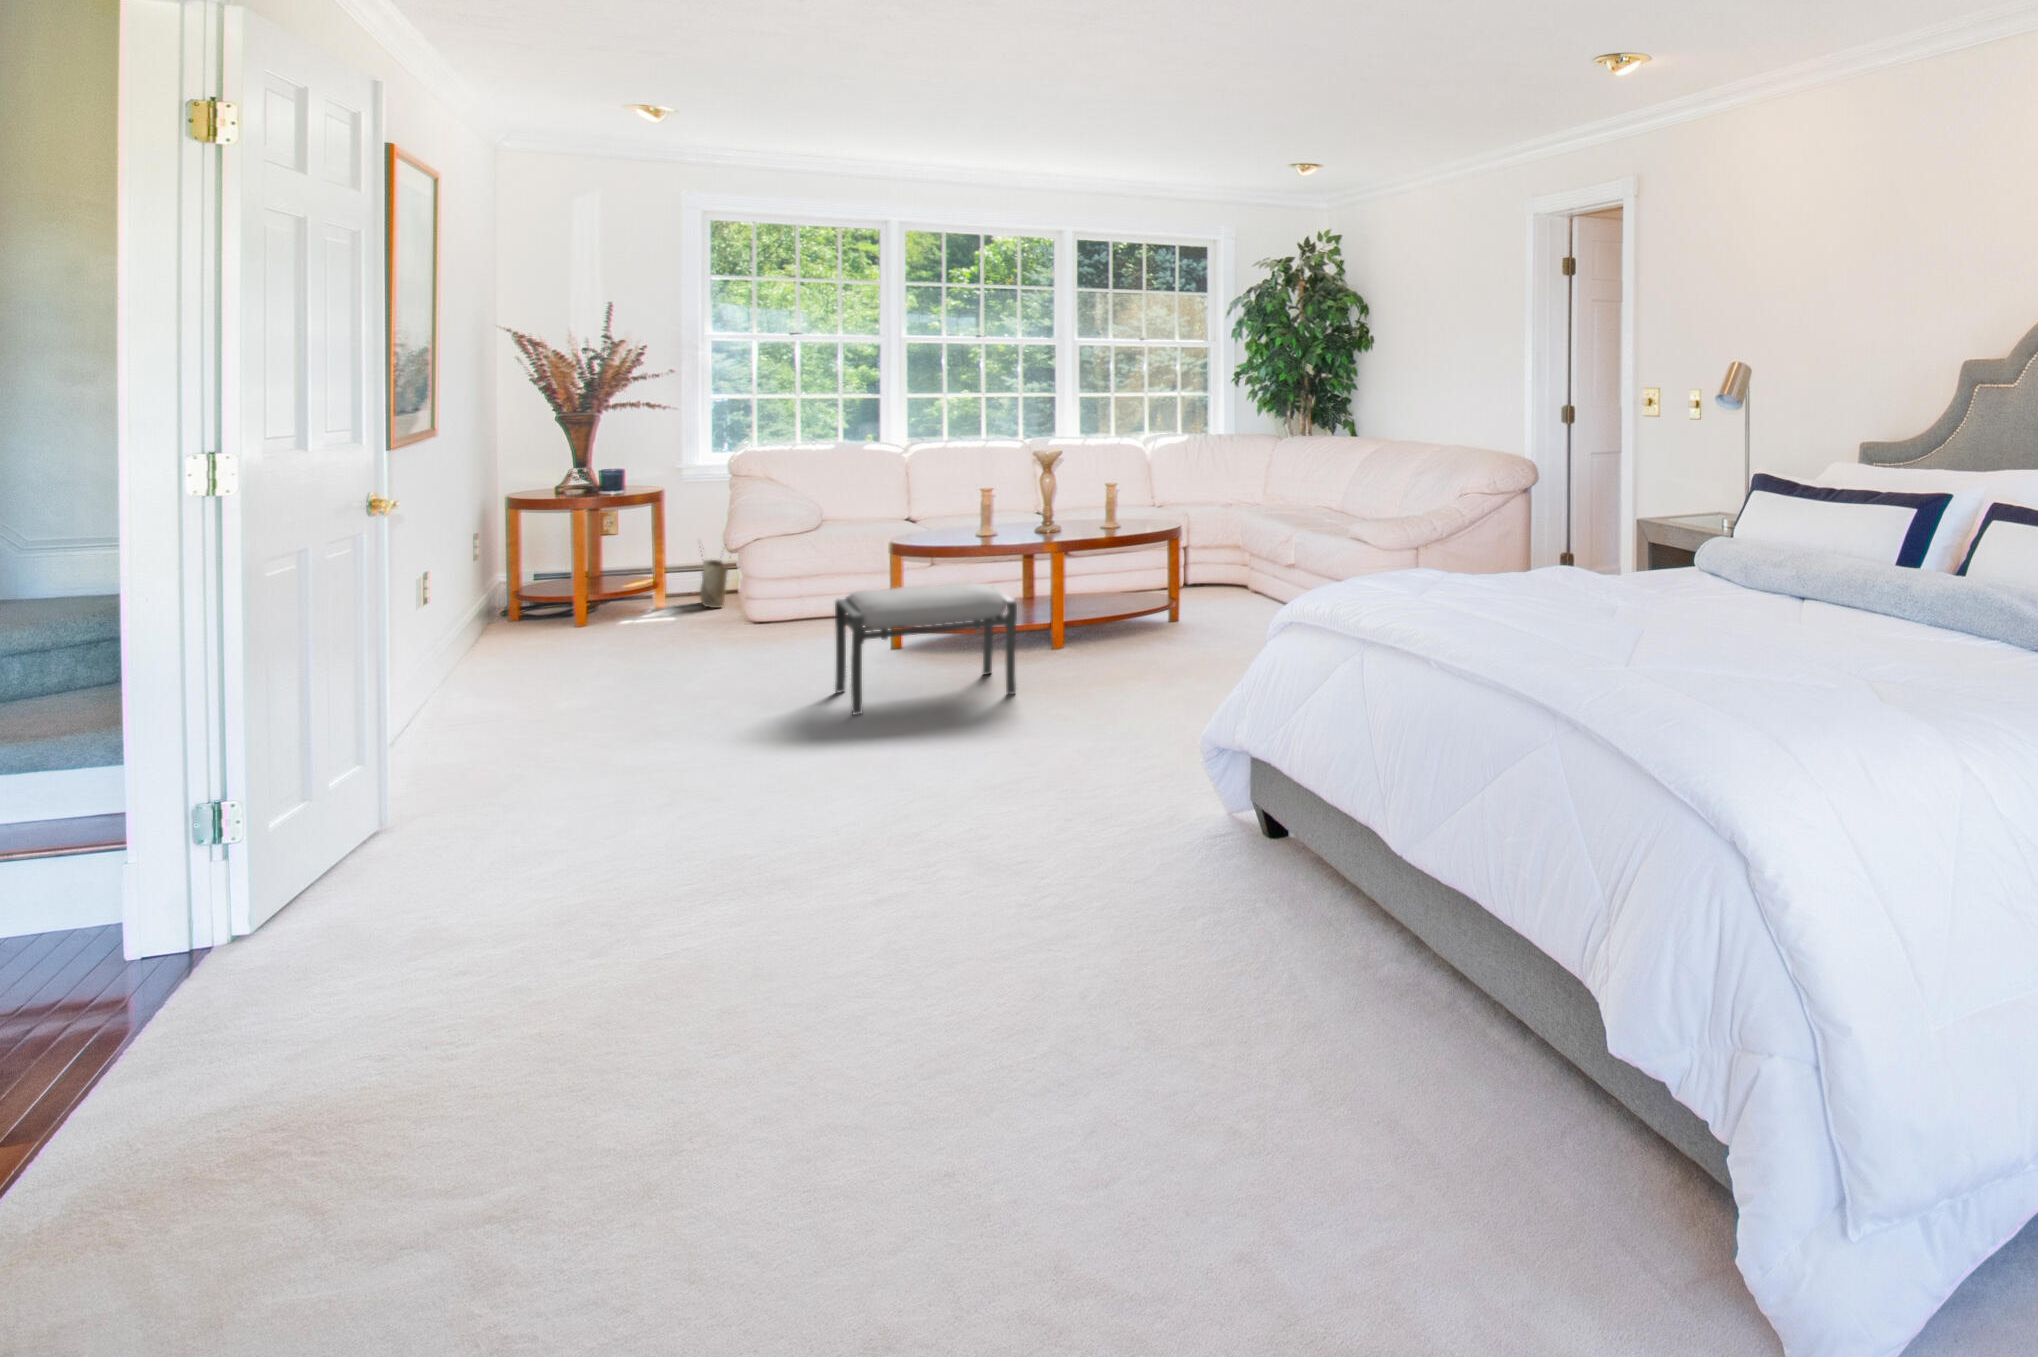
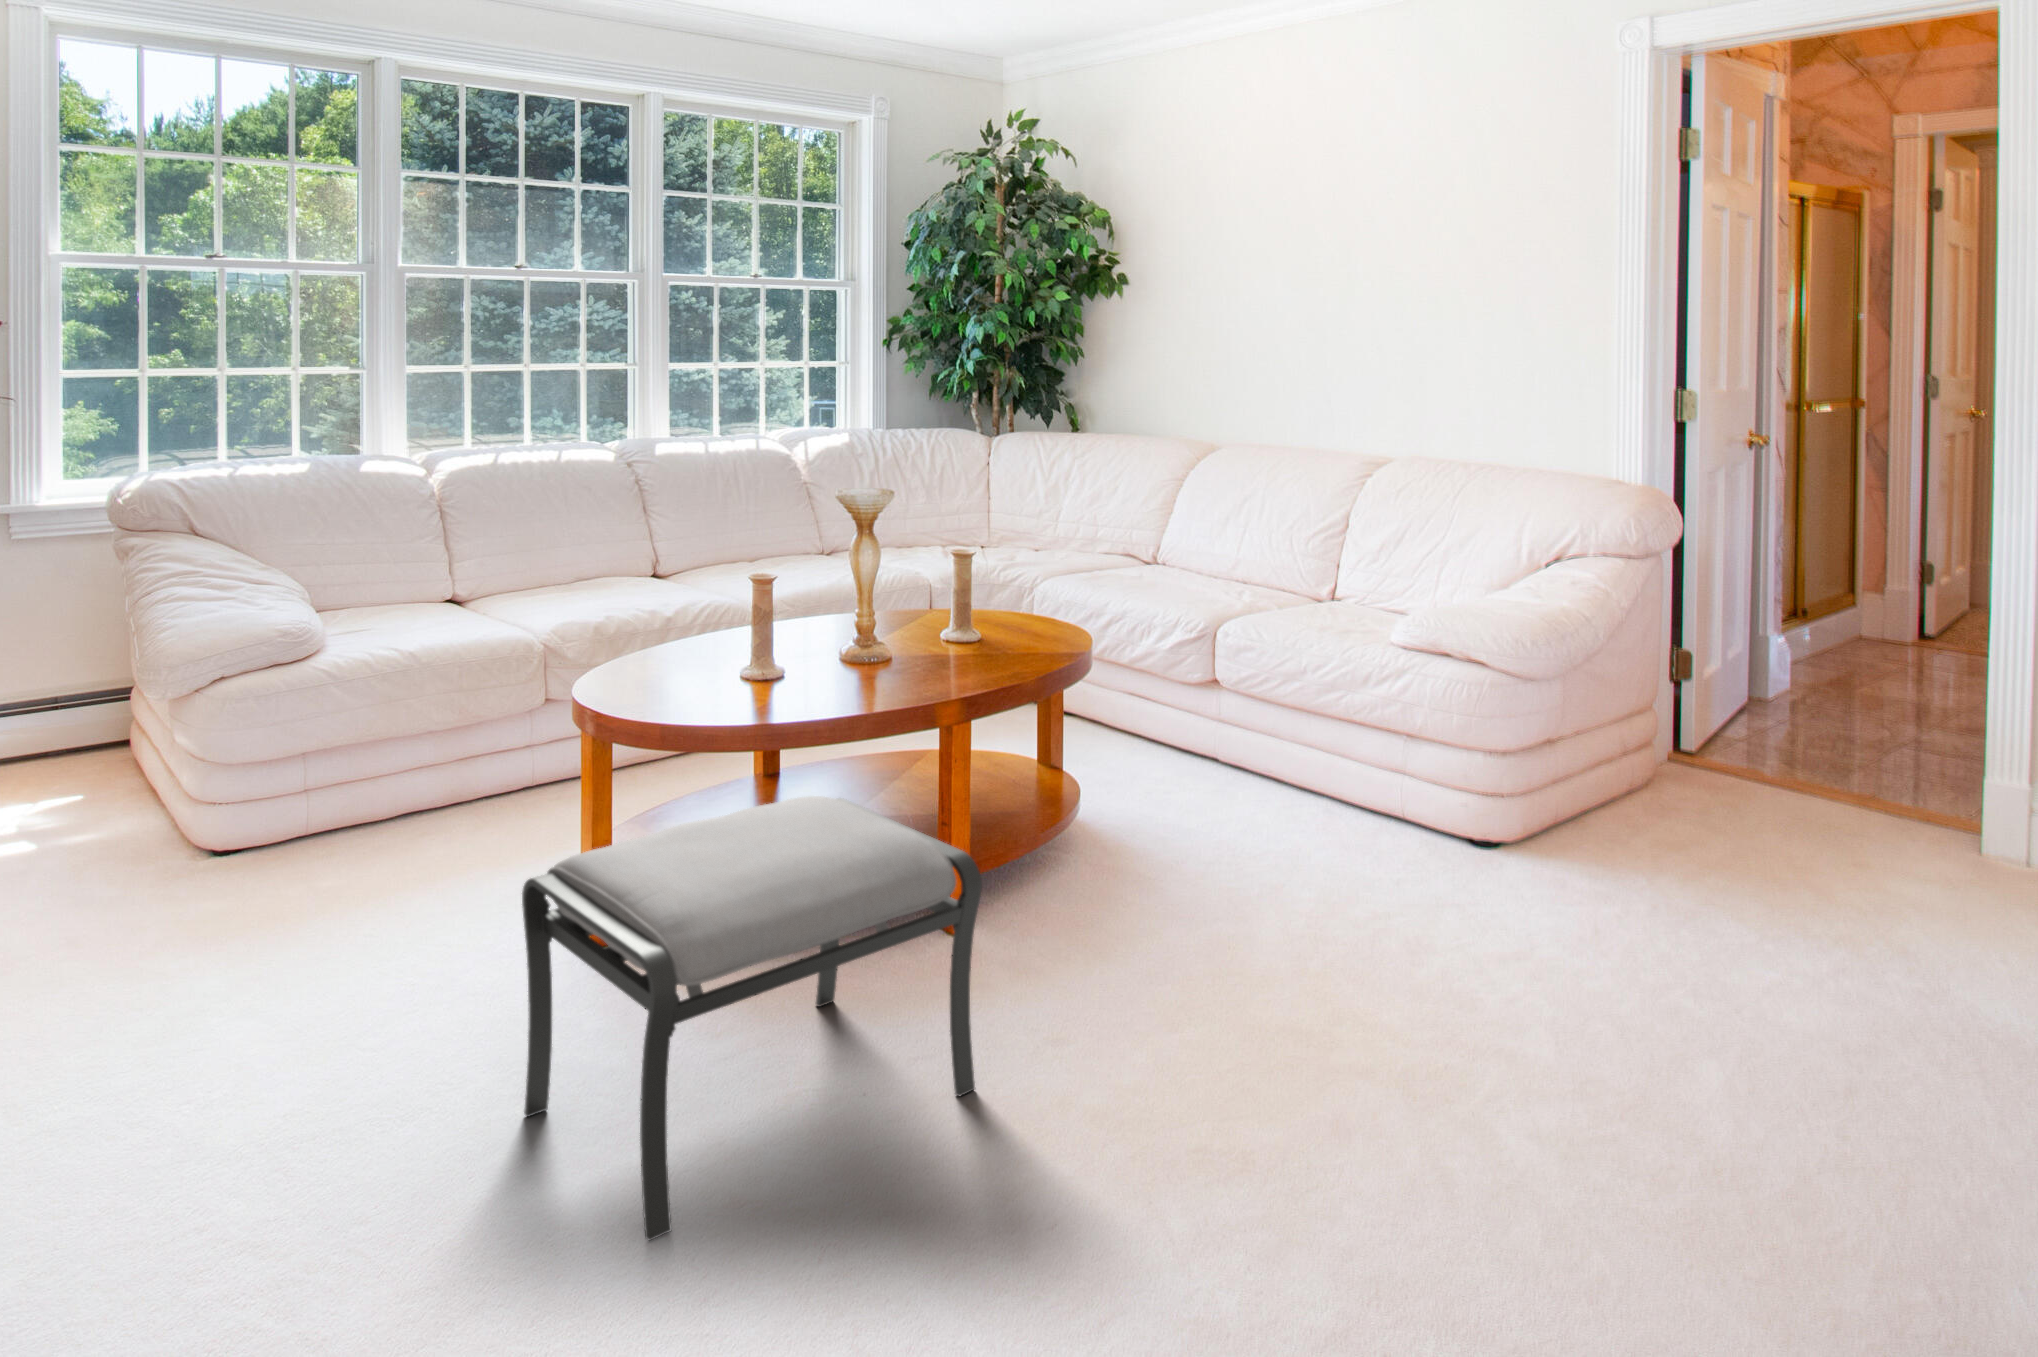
woven basket: present [700,555,728,608] -> none [52,653,121,794]

